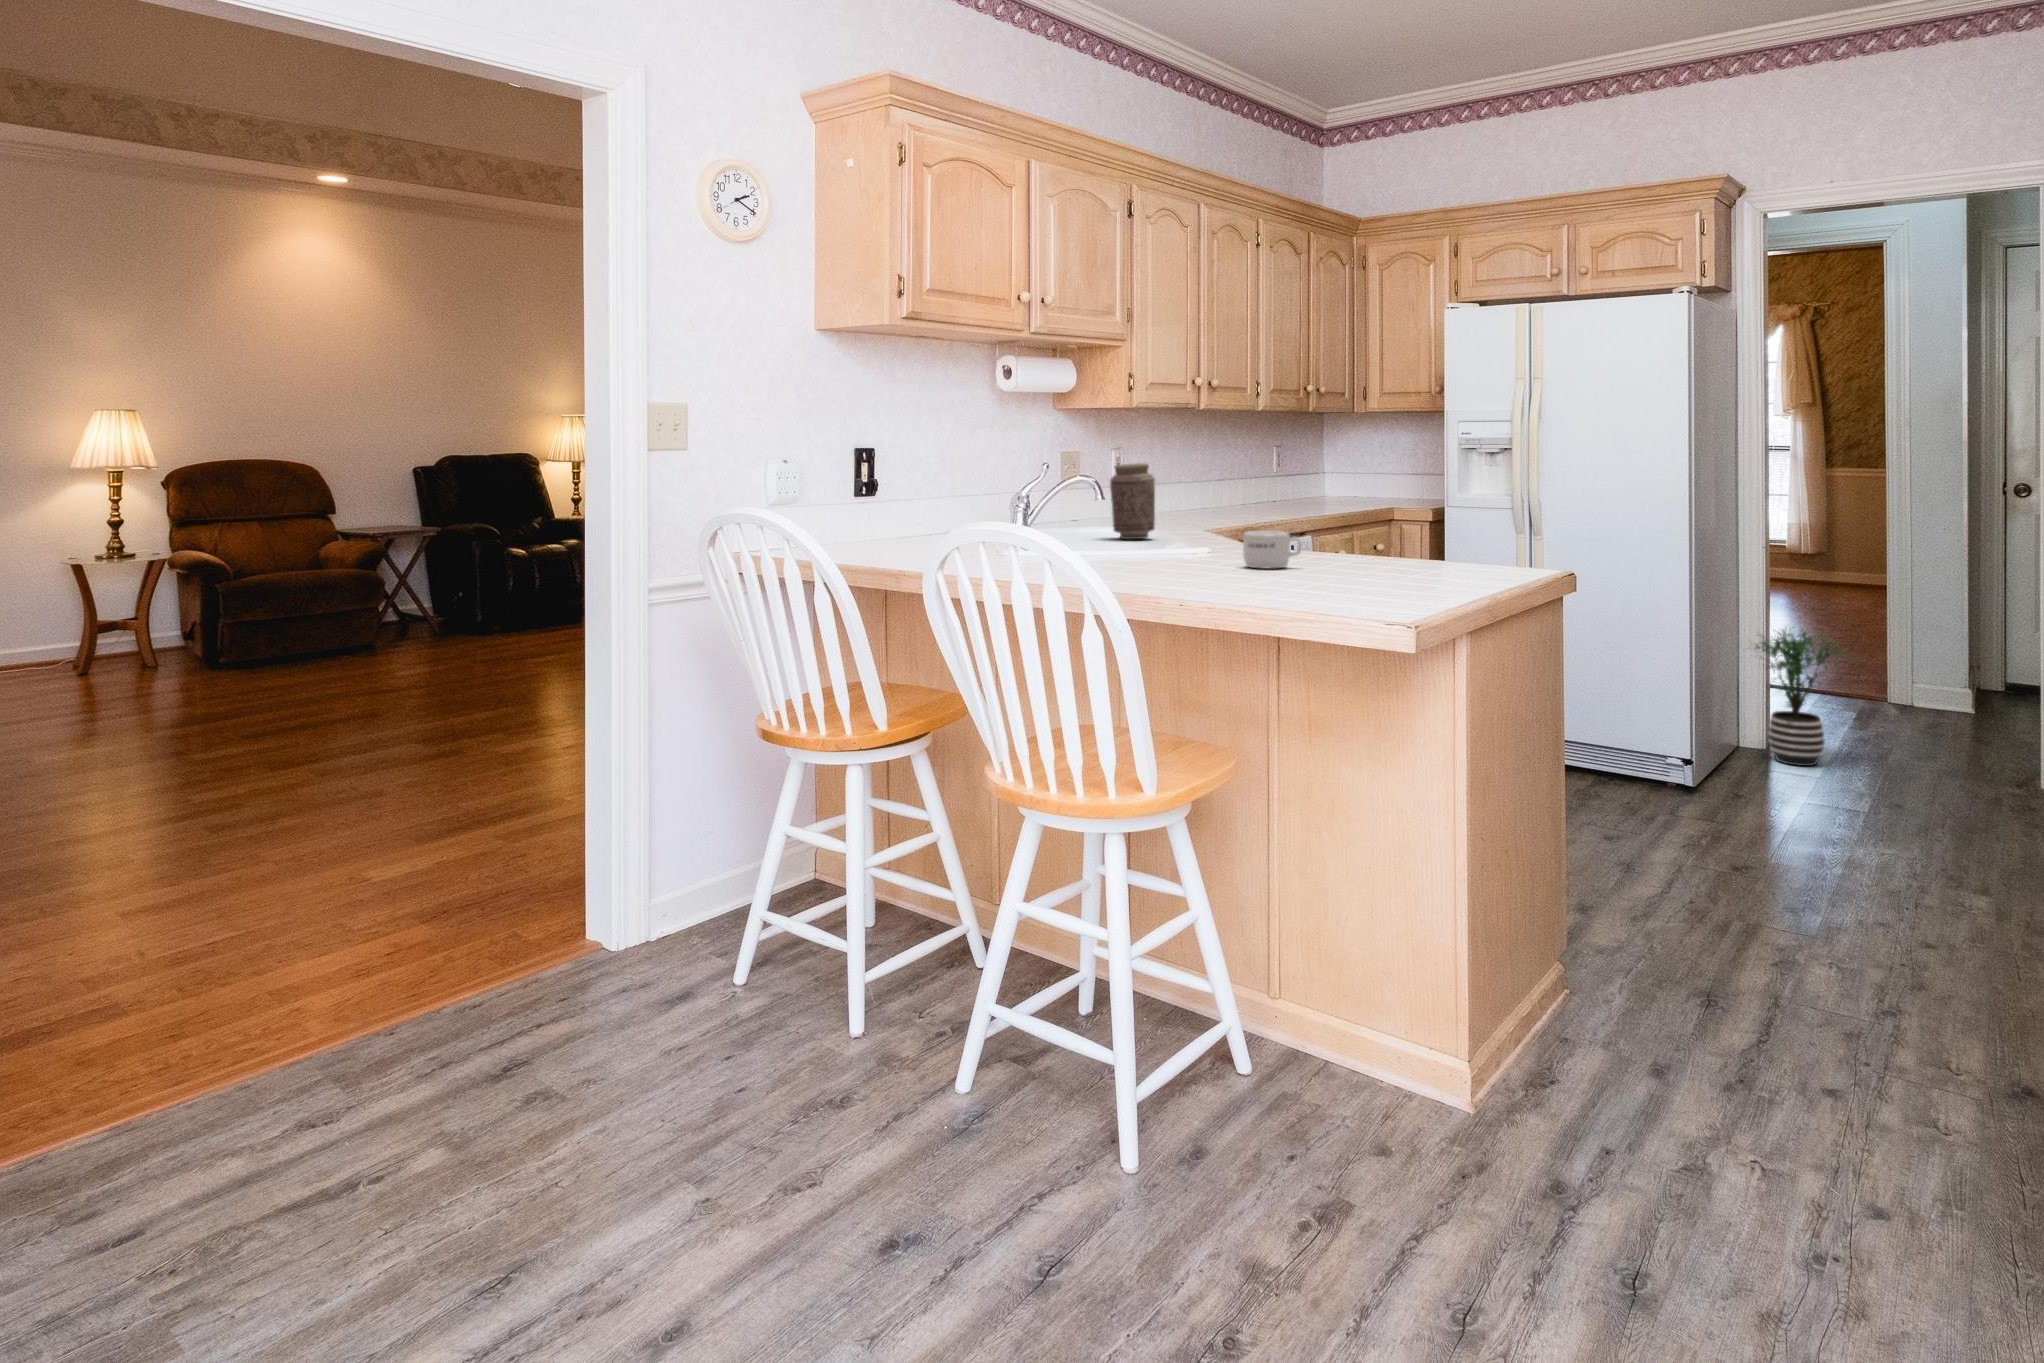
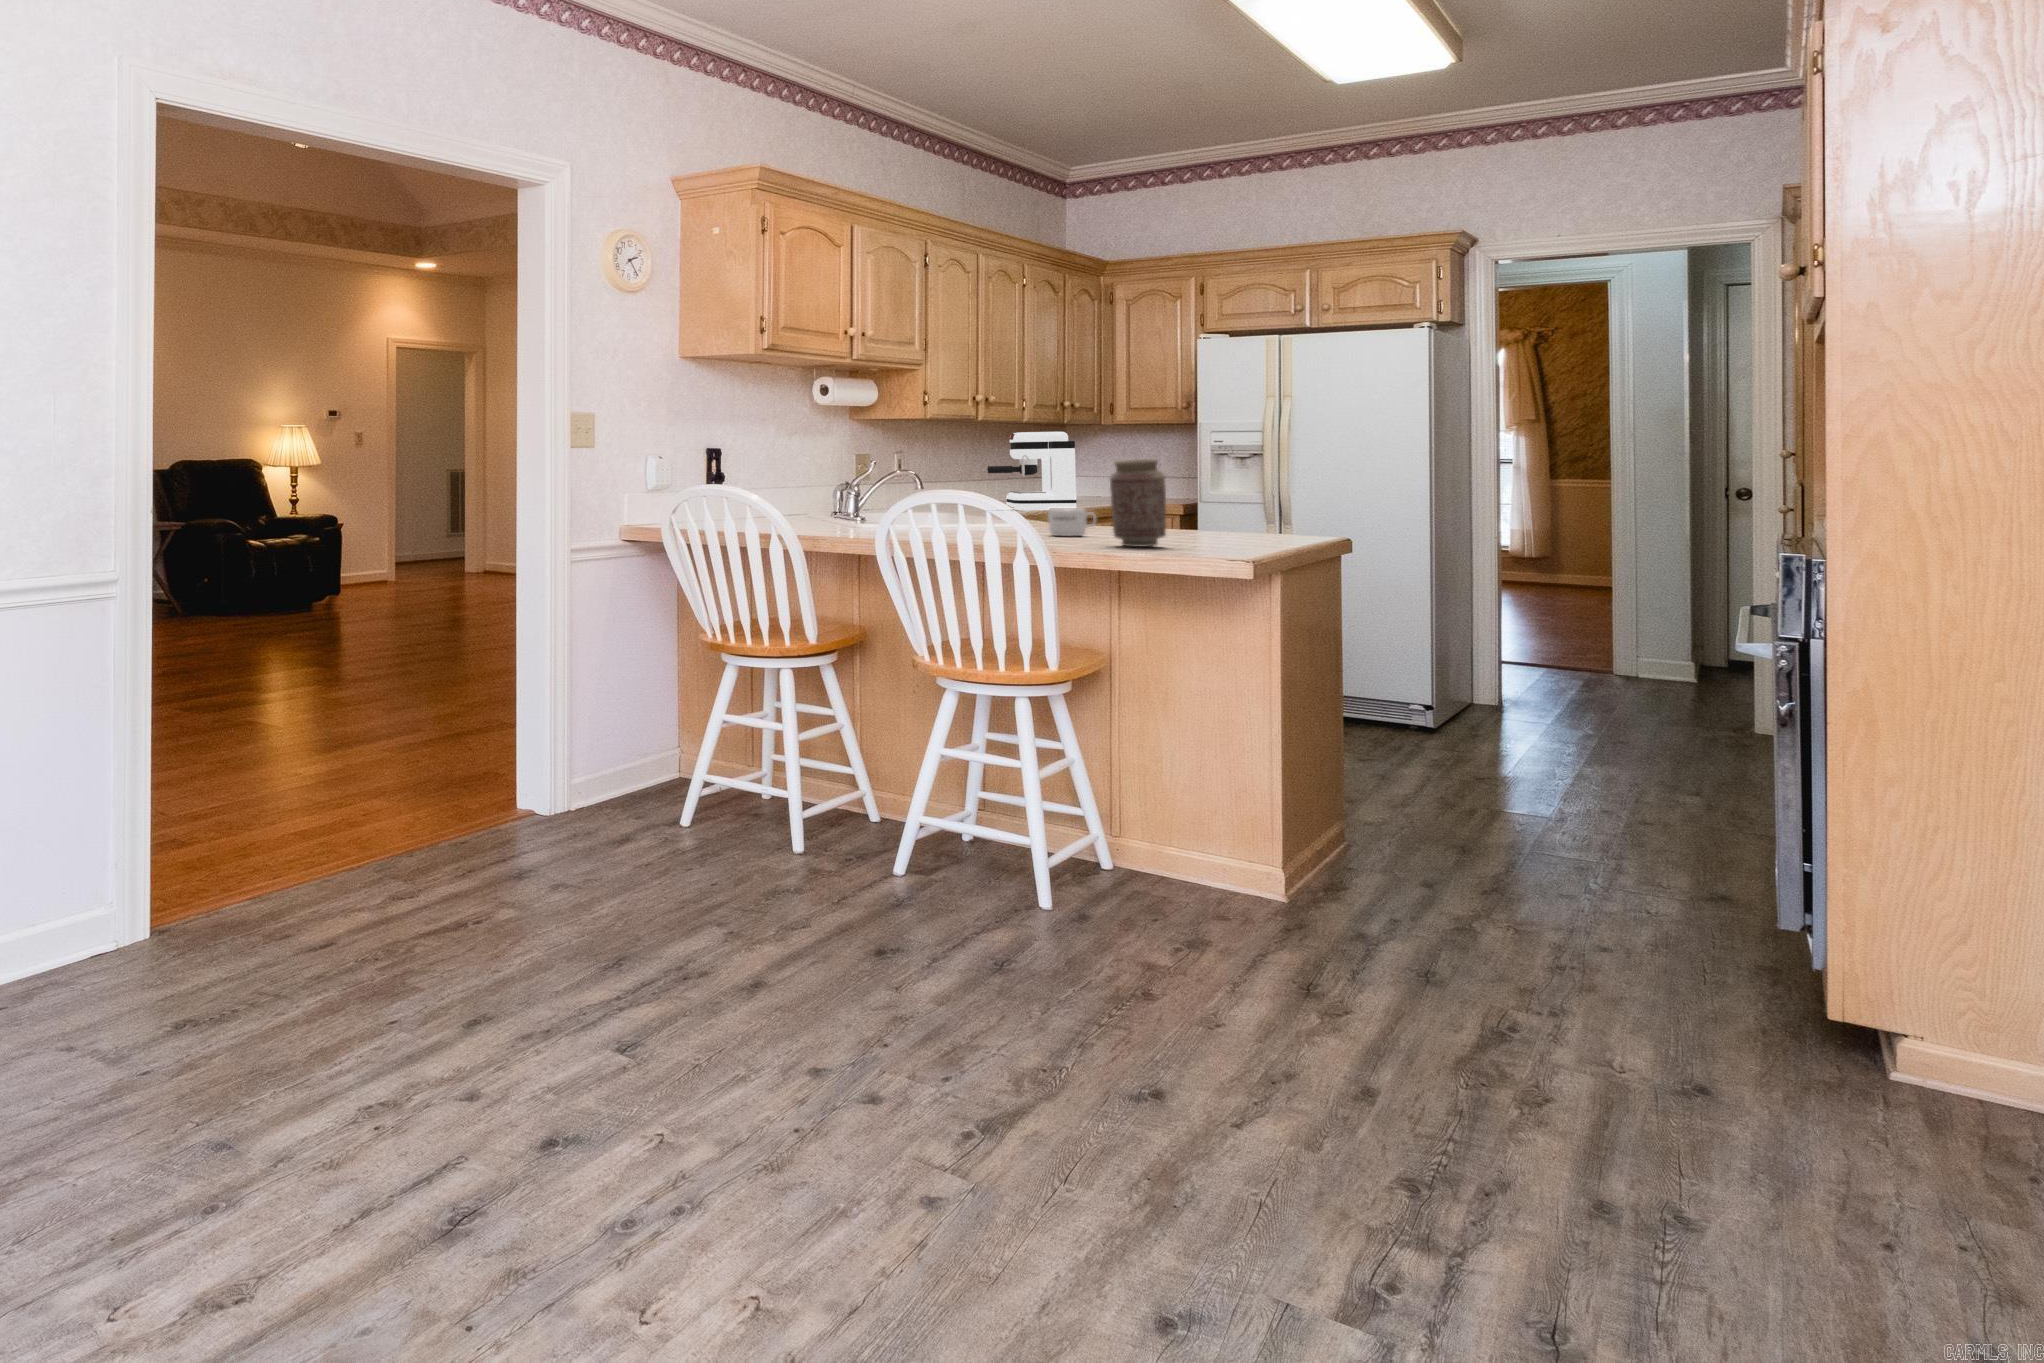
coffee maker: none [1208,422,1309,519] -> present [987,432,1077,512]
vase: present [1110,463,1155,539] -> present [1110,459,1166,547]
potted plant: present [1756,627,1855,766] -> none [1471,606,1582,729]

